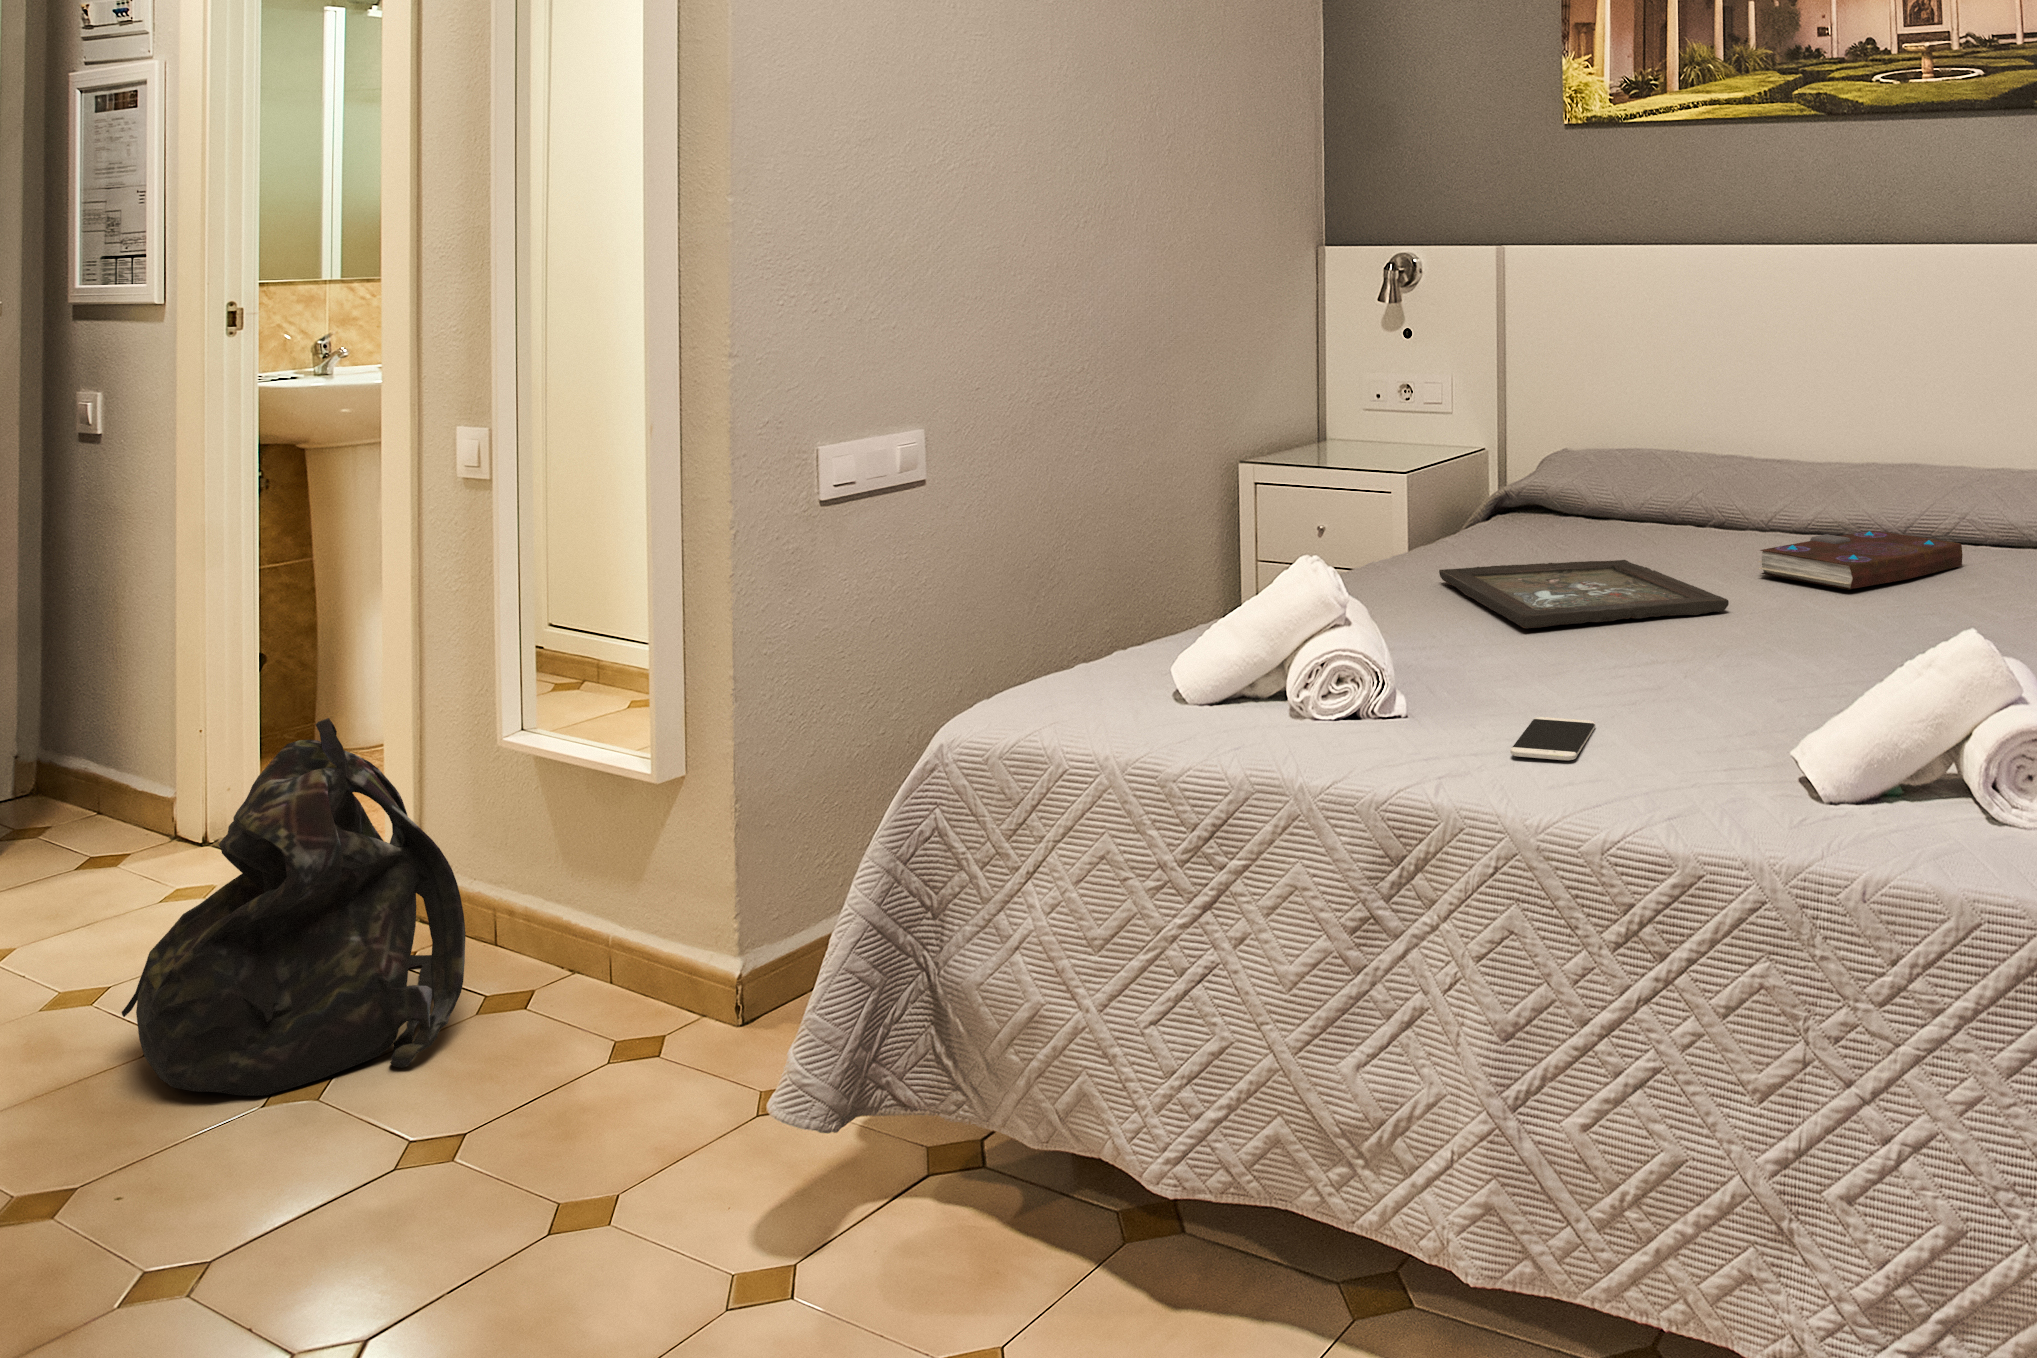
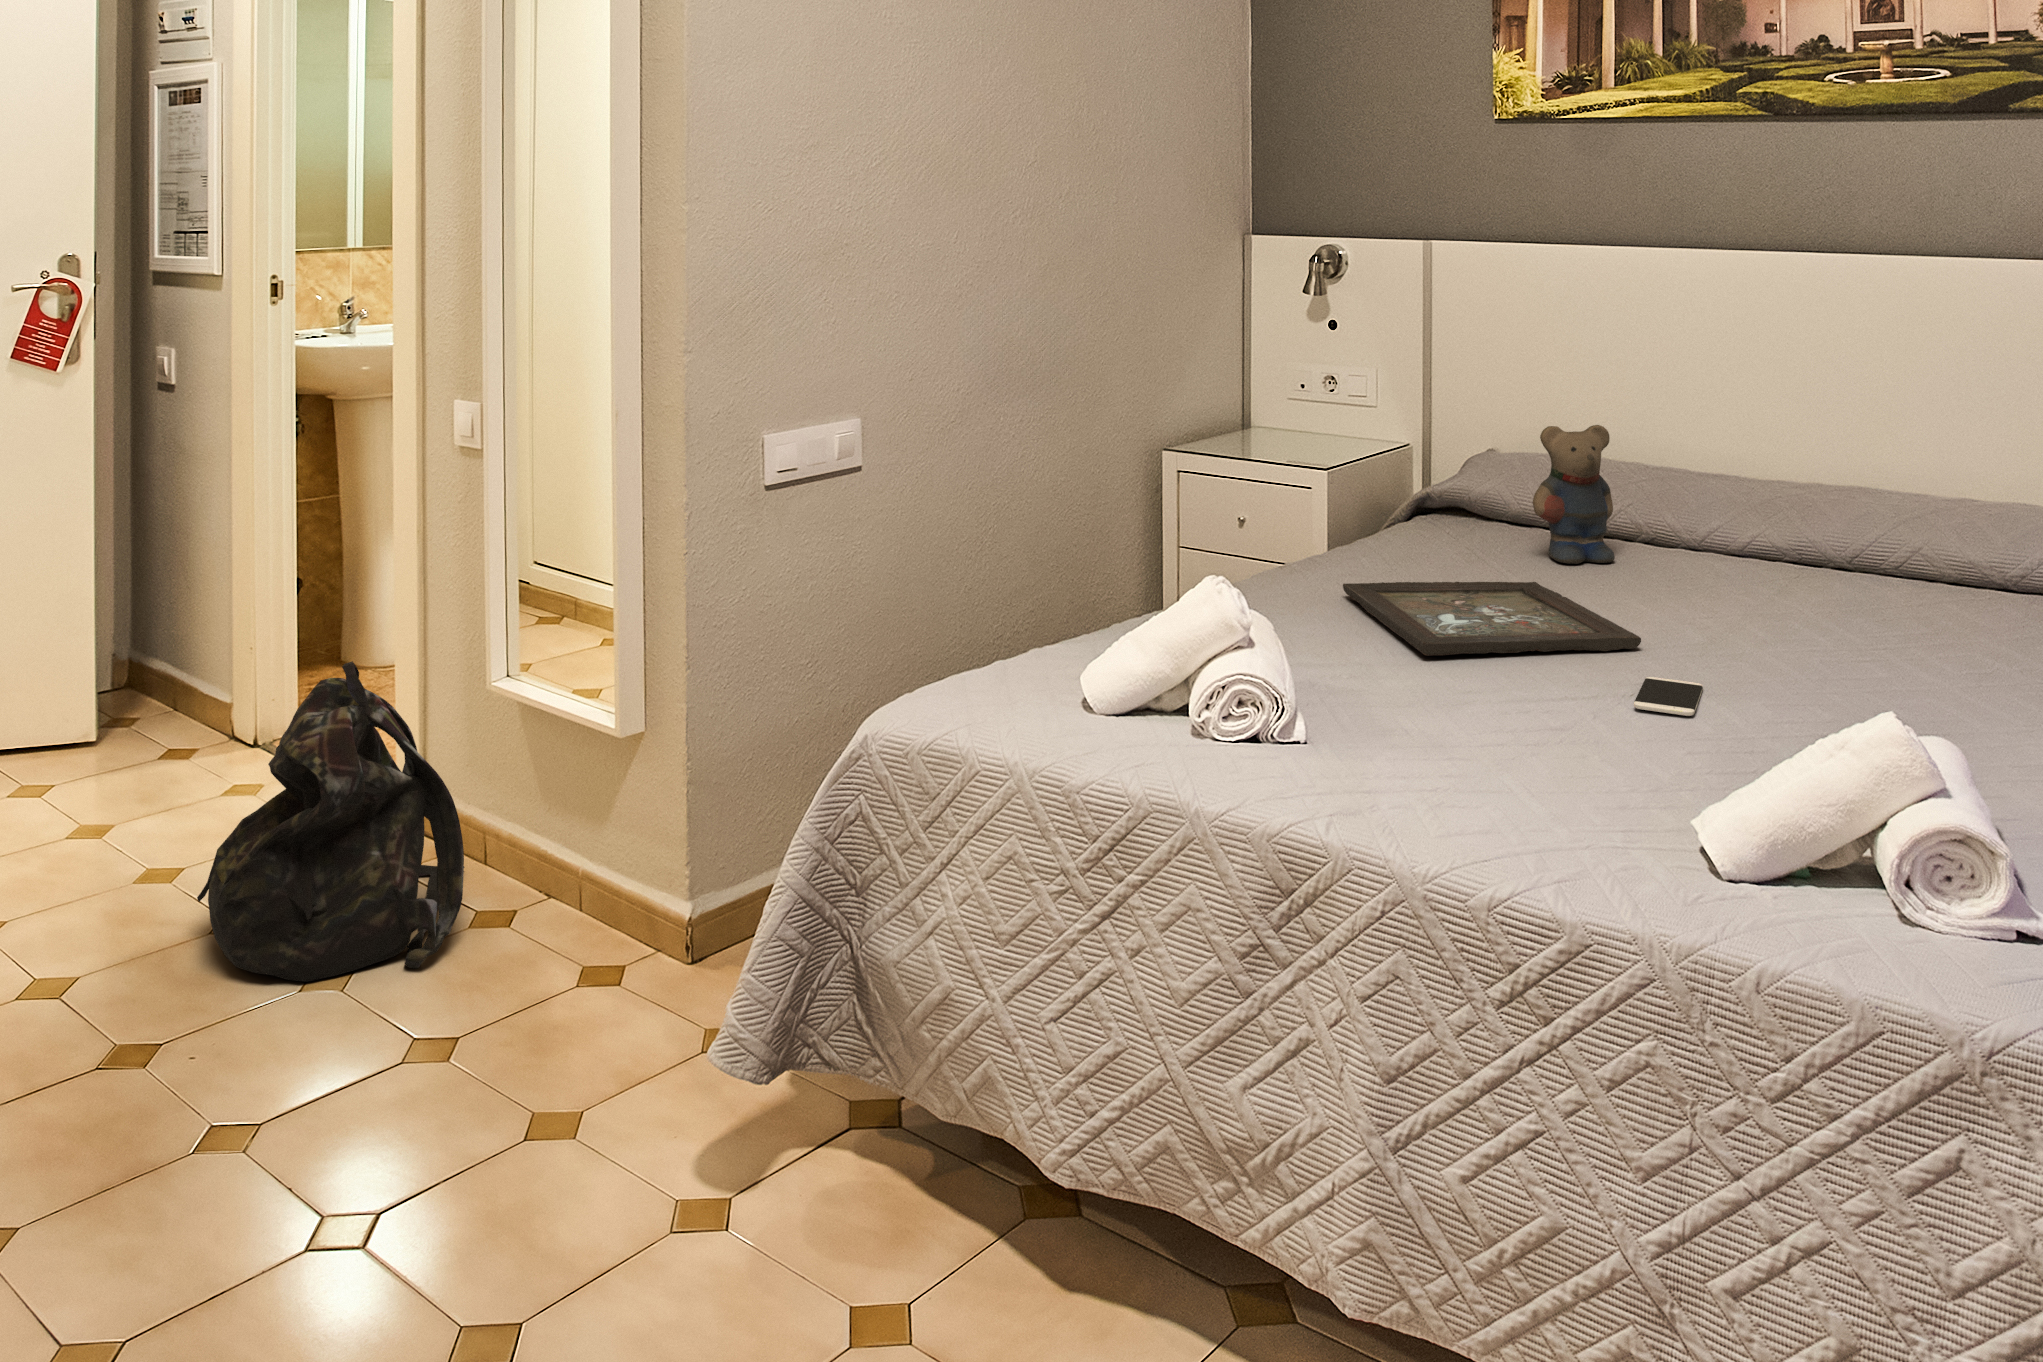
teddy bear: none [1619,407,1697,544] -> present [1533,425,1615,564]
book: present [1759,531,1963,589] -> none [1675,565,1906,632]
smartphone: present [1510,717,1595,760] -> present [1634,677,1703,716]

